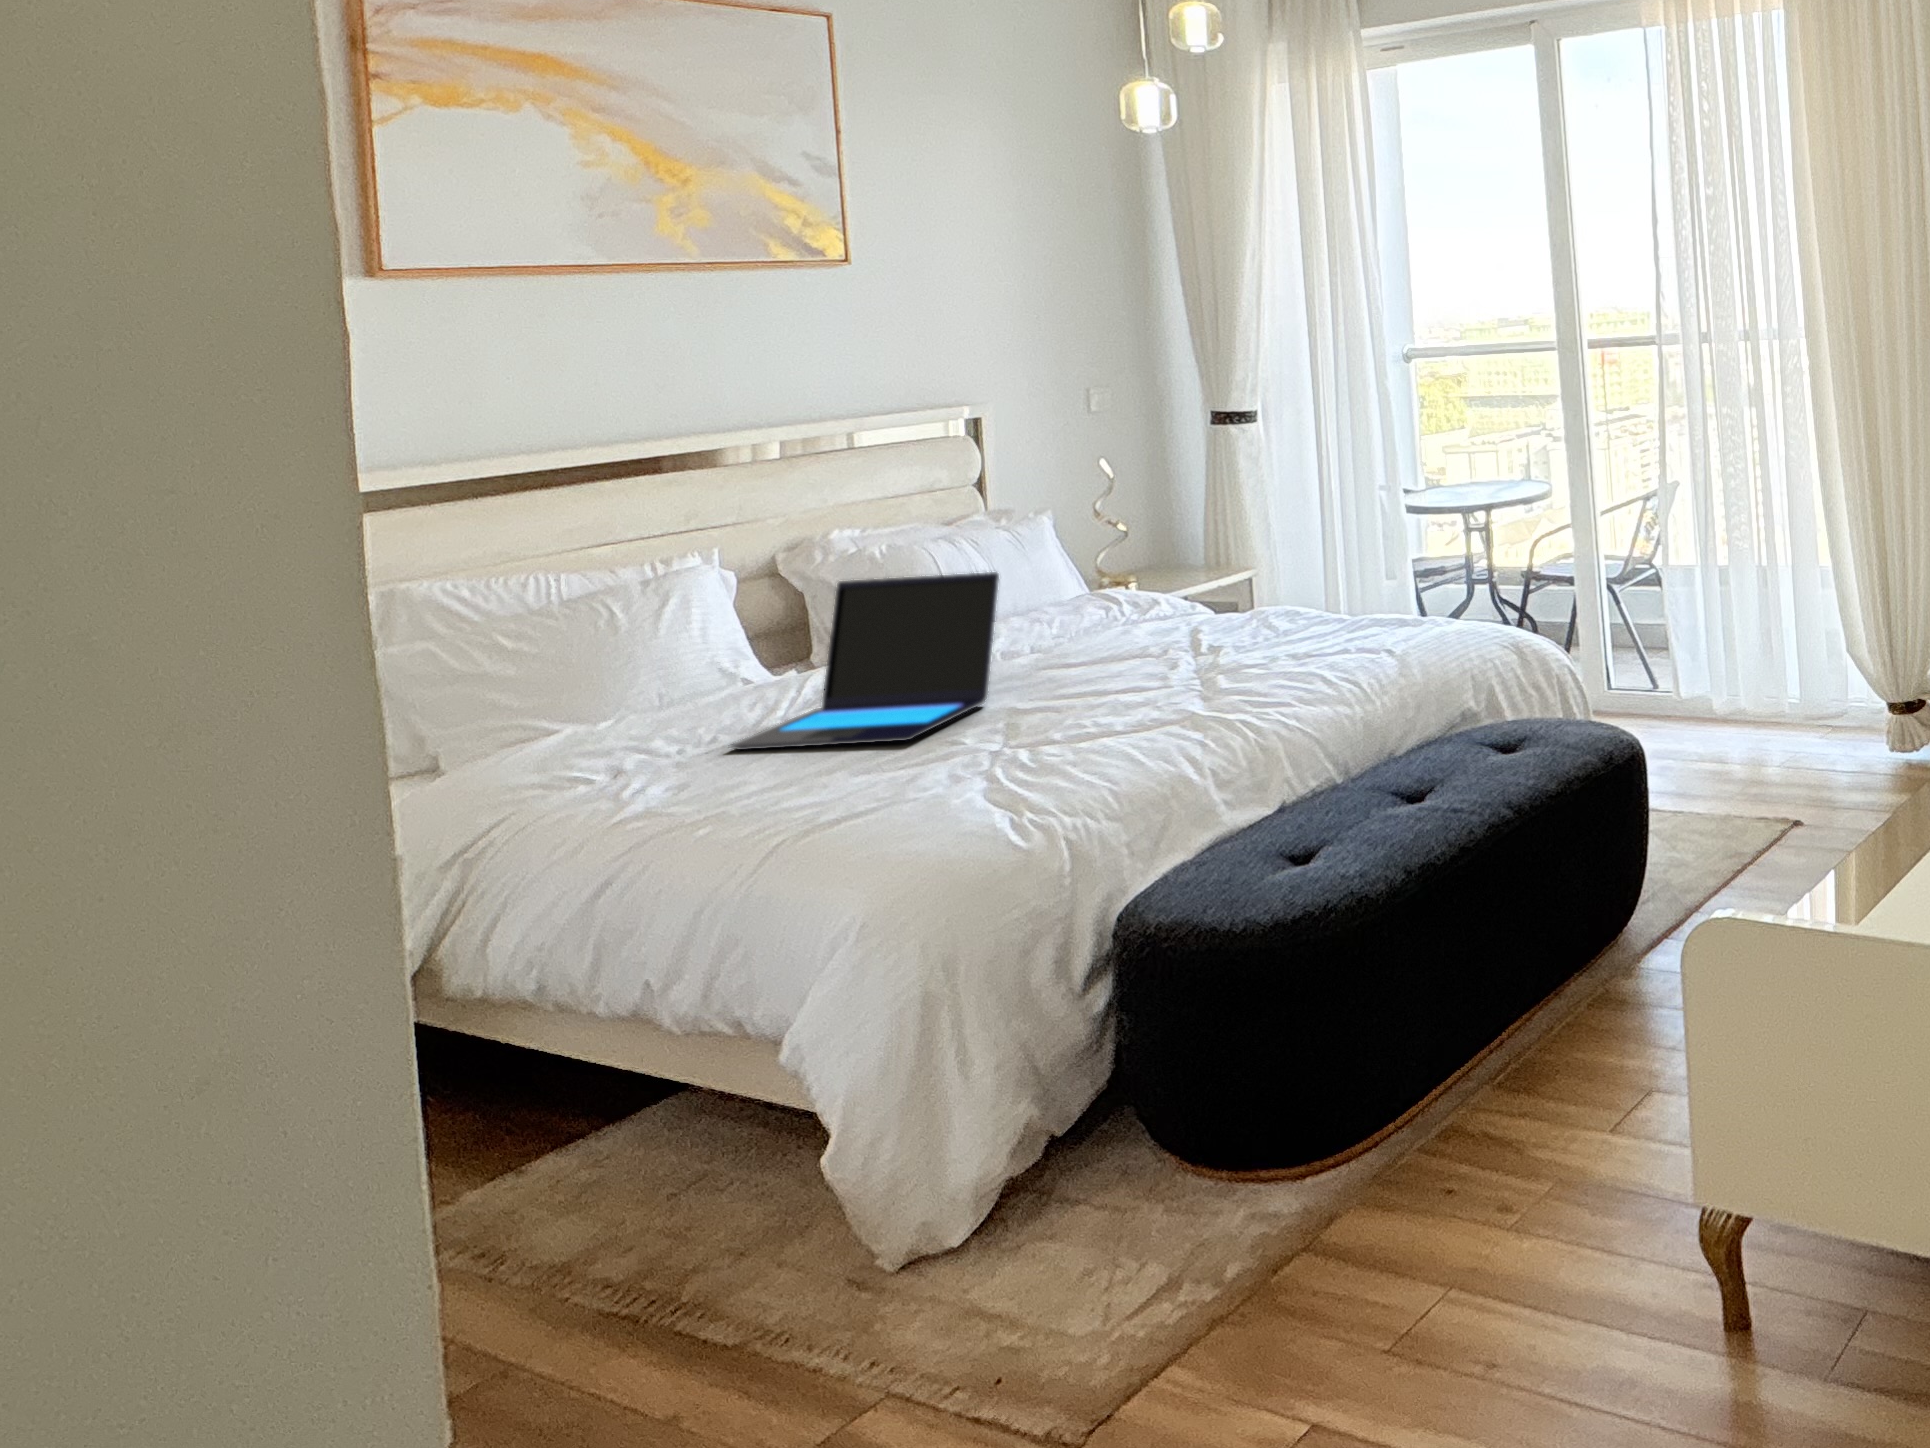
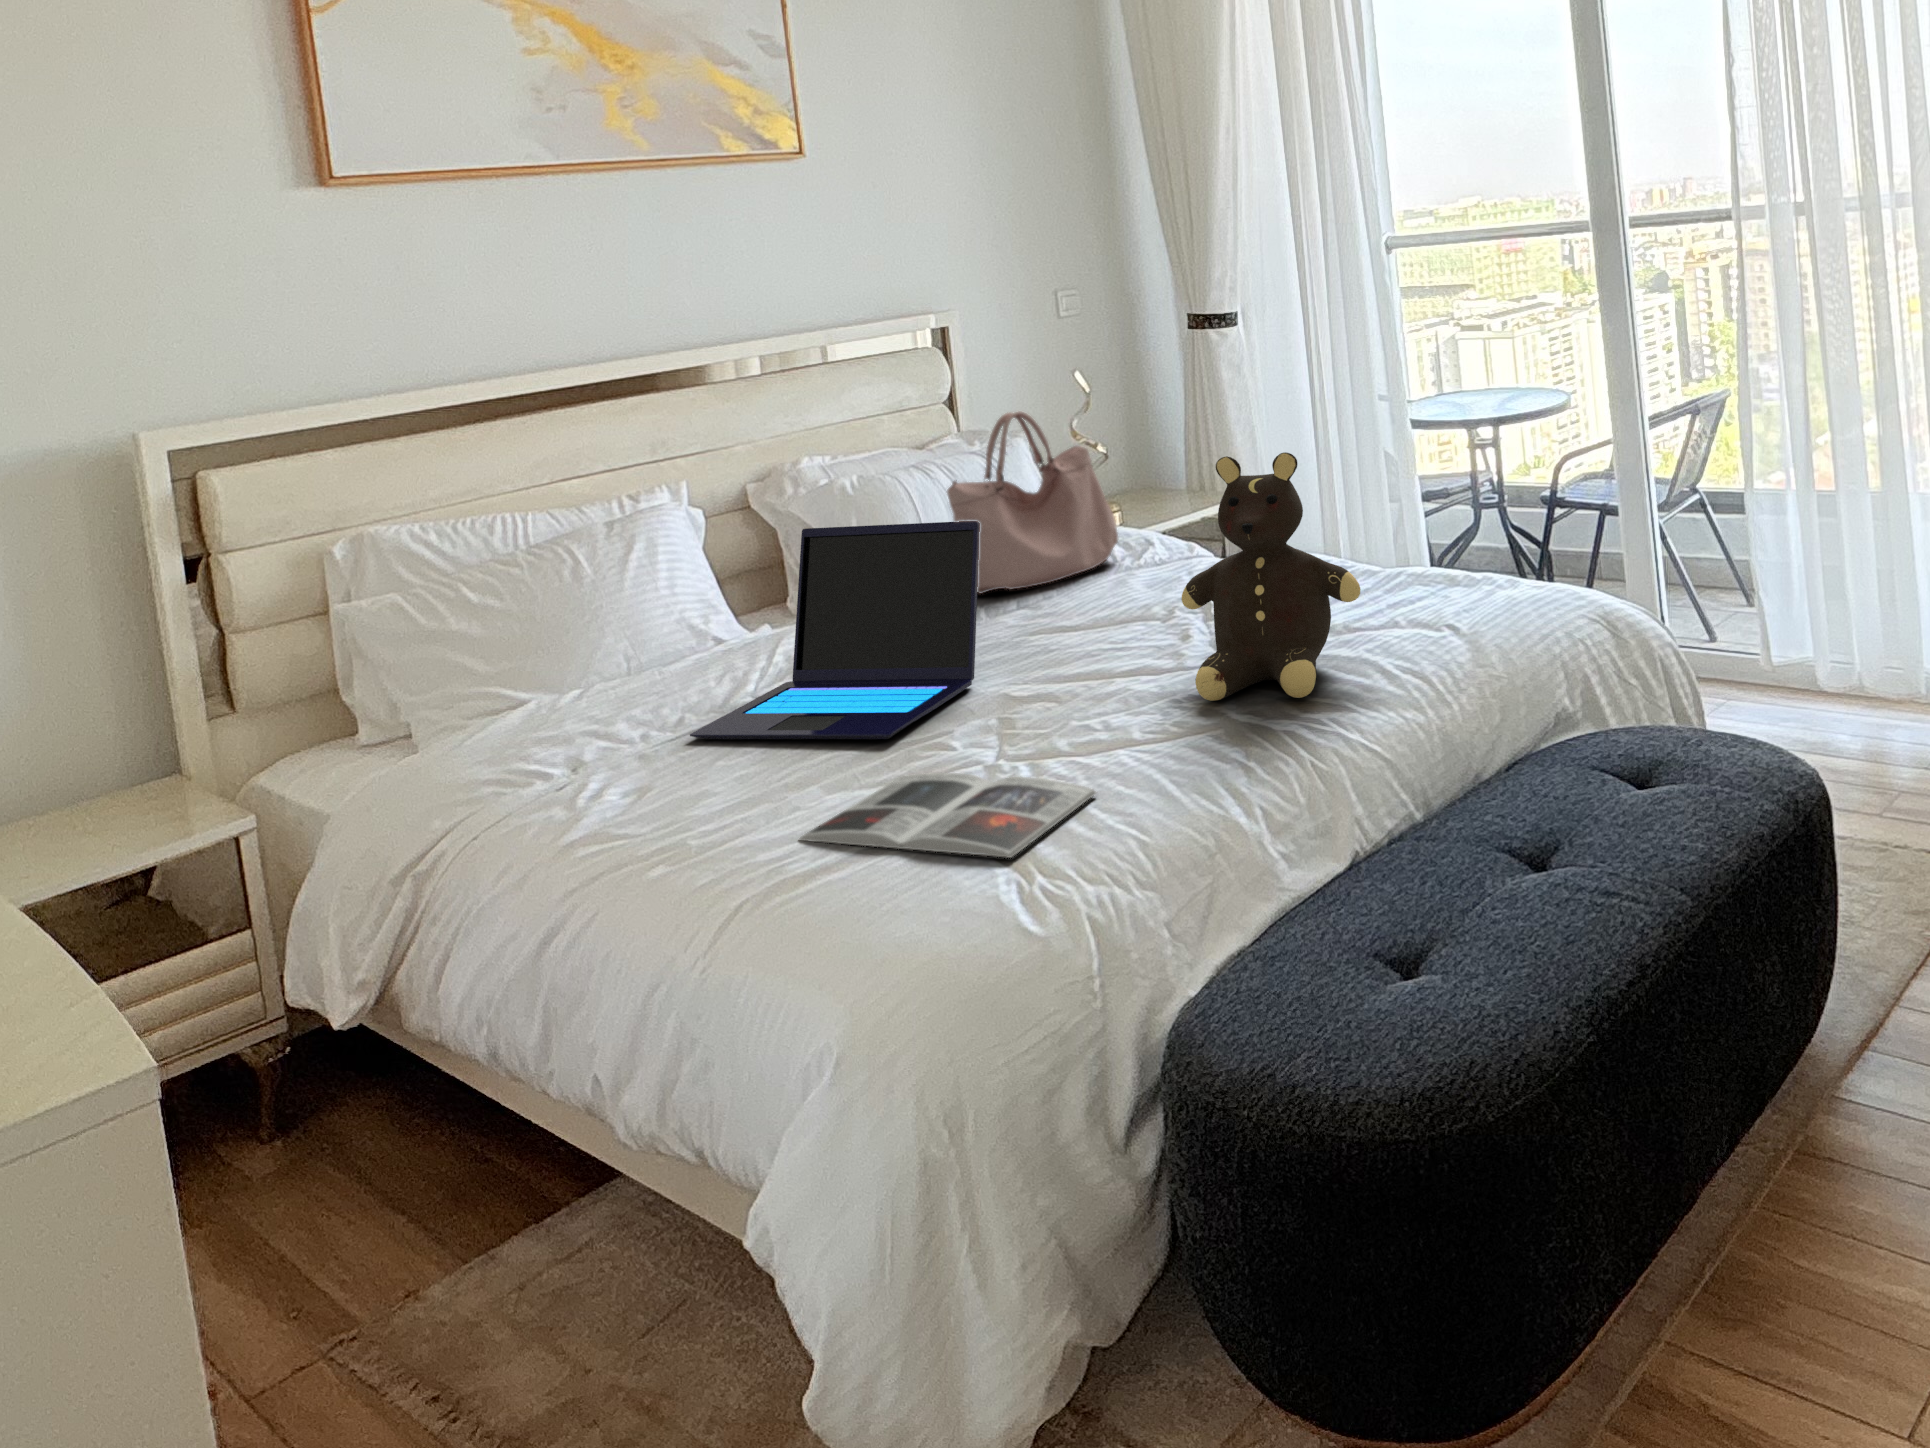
handbag: none [972,489,1128,642] -> present [947,411,1118,593]
teddy bear: none [1167,516,1310,704] -> present [1182,452,1361,701]
magazine: none [831,755,1081,805] -> present [799,773,1096,858]

